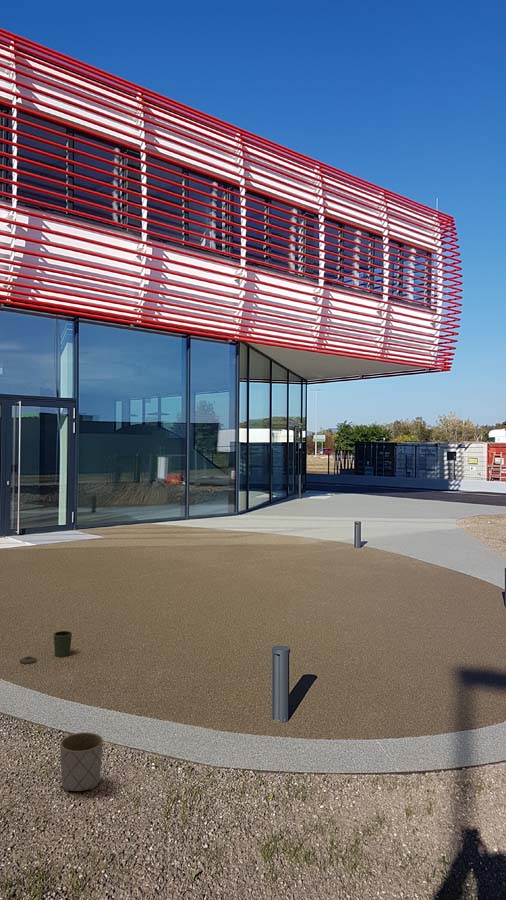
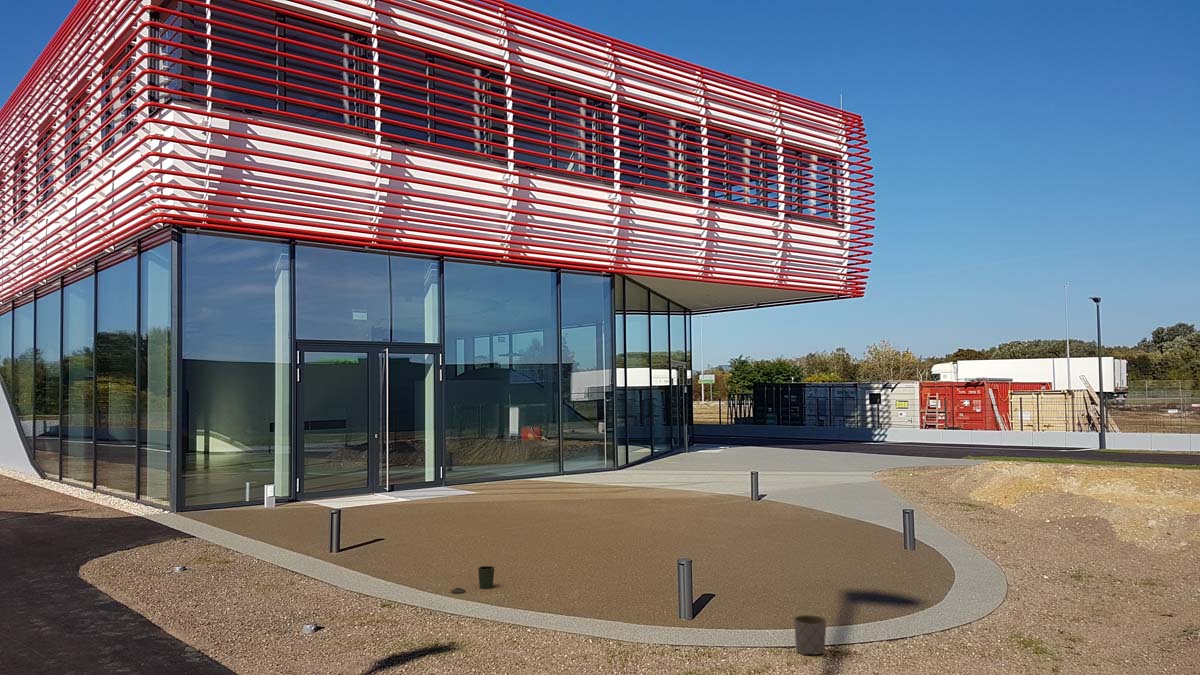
planter: present [60,732,103,791] -> present [794,615,826,655]

